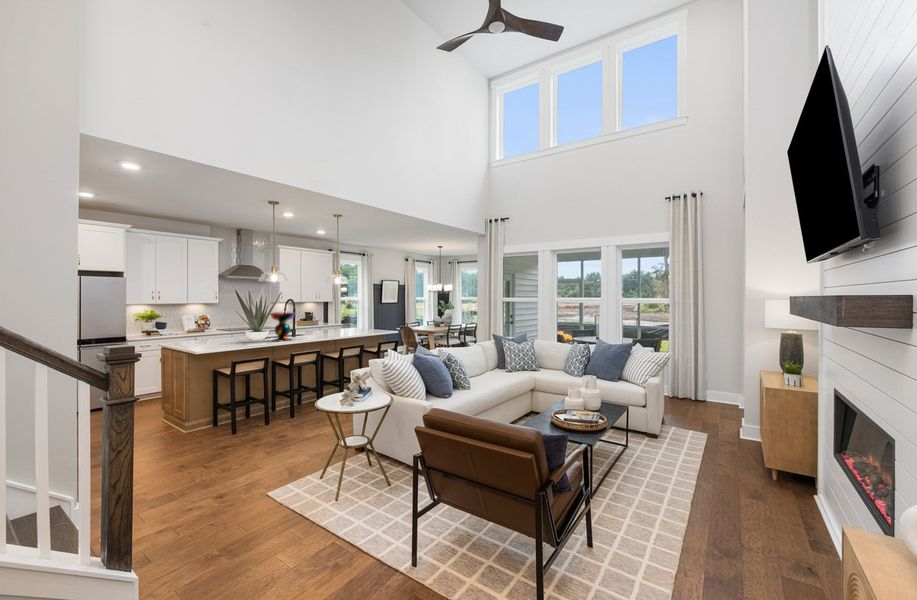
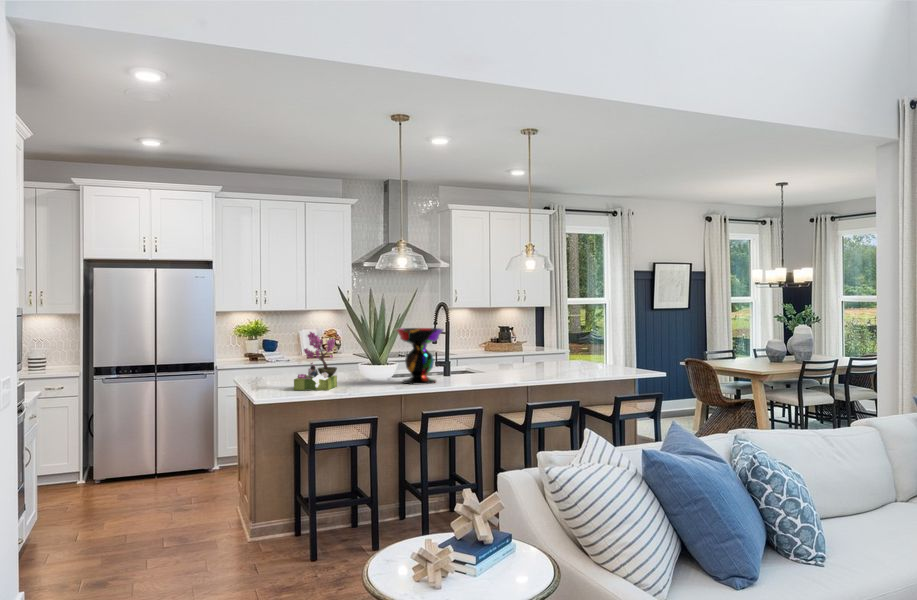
flower arrangement: none [212,315,237,347] -> present [294,332,337,391]

